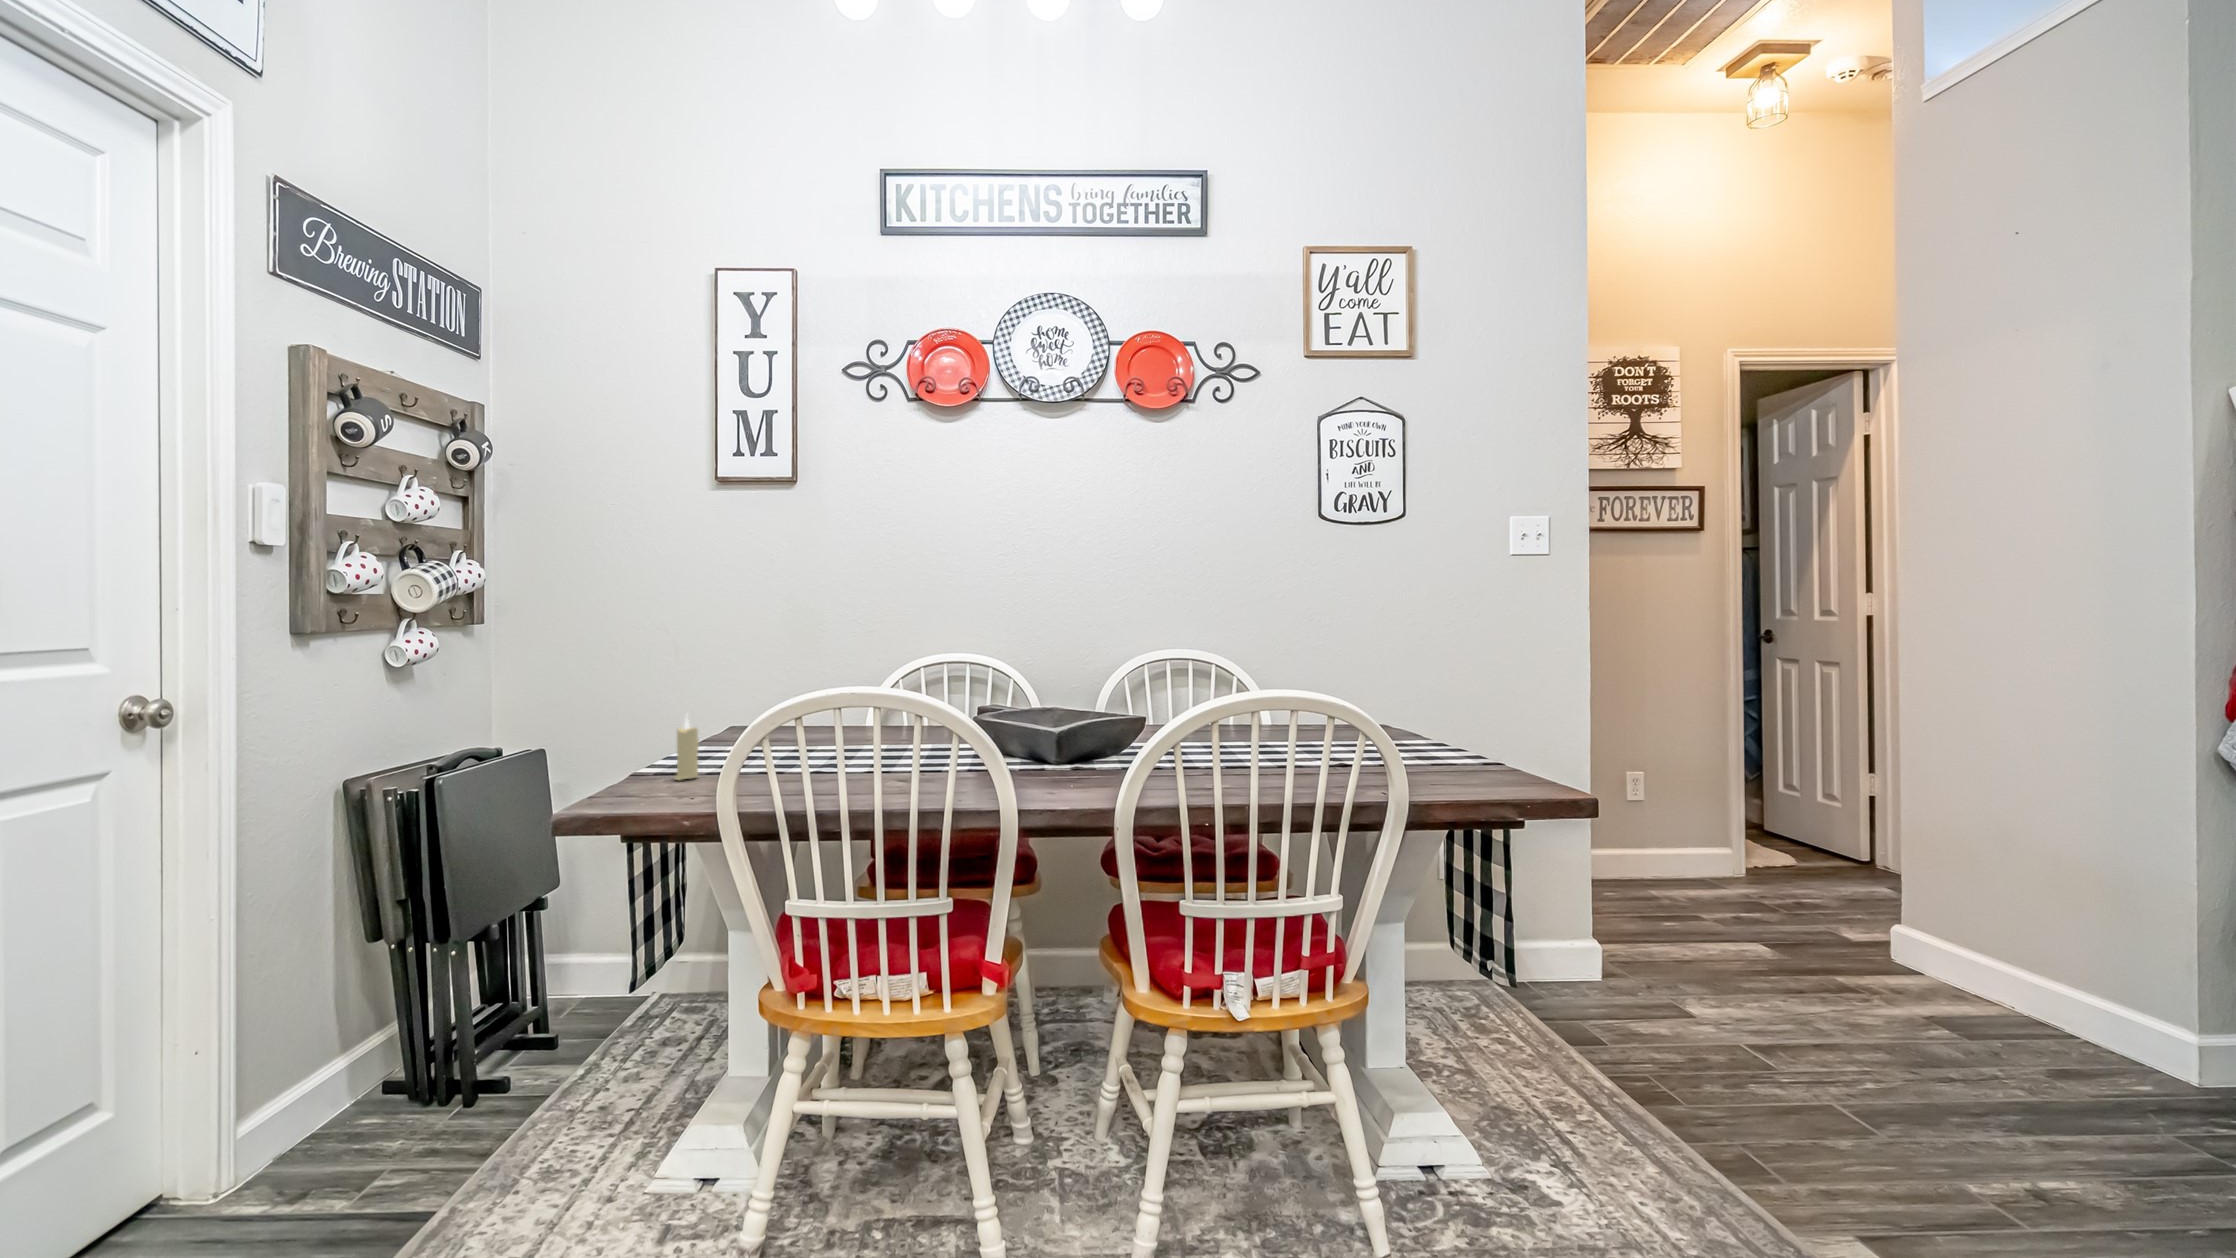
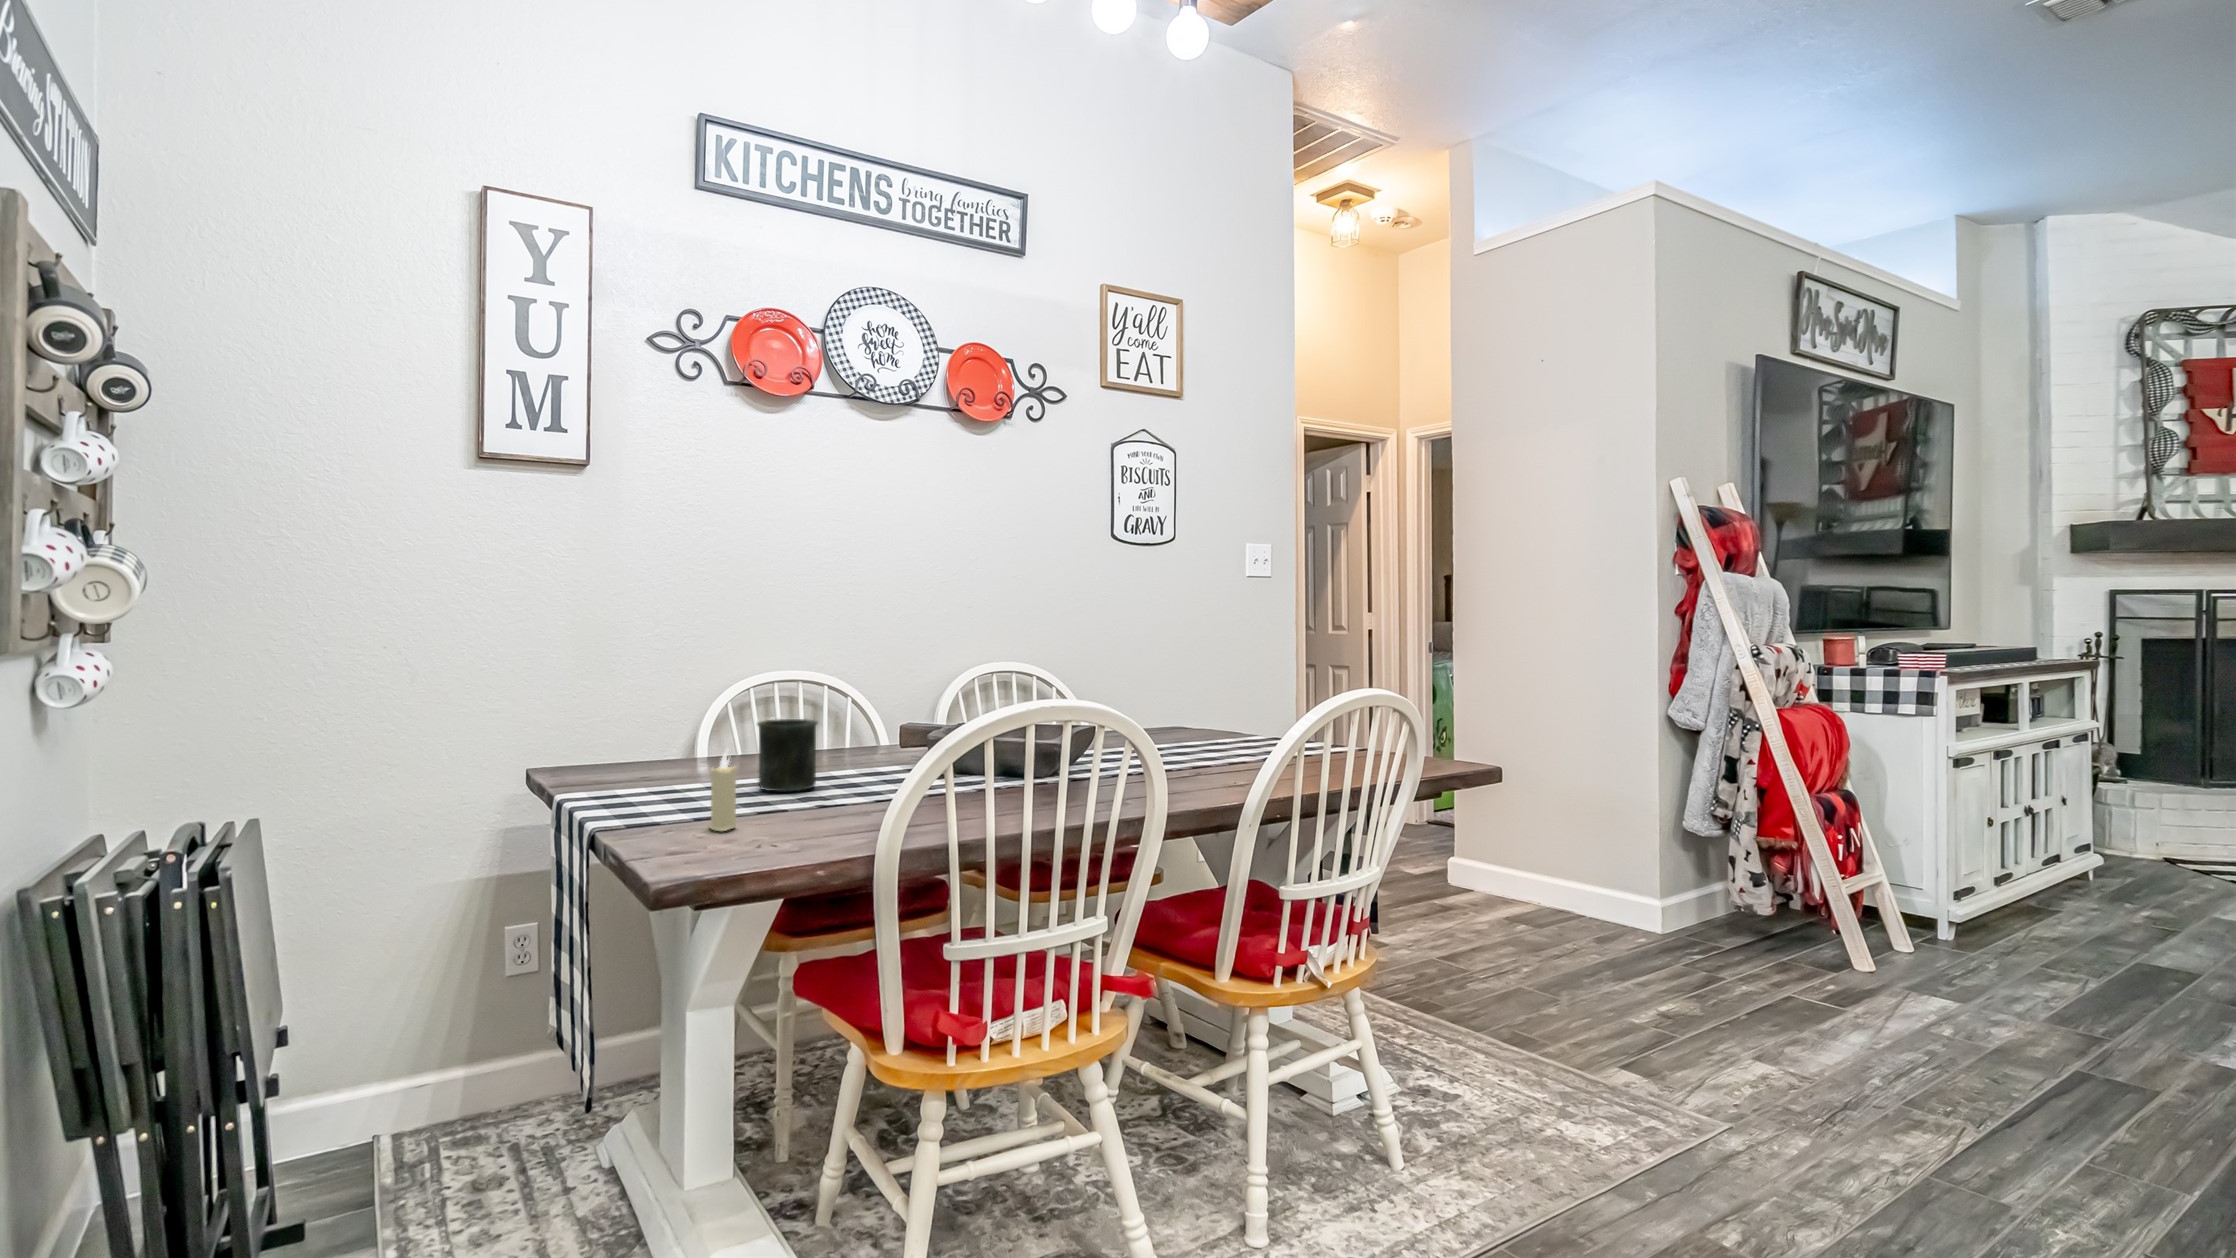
mug: none [803,693,856,755] -> present [757,719,818,792]

